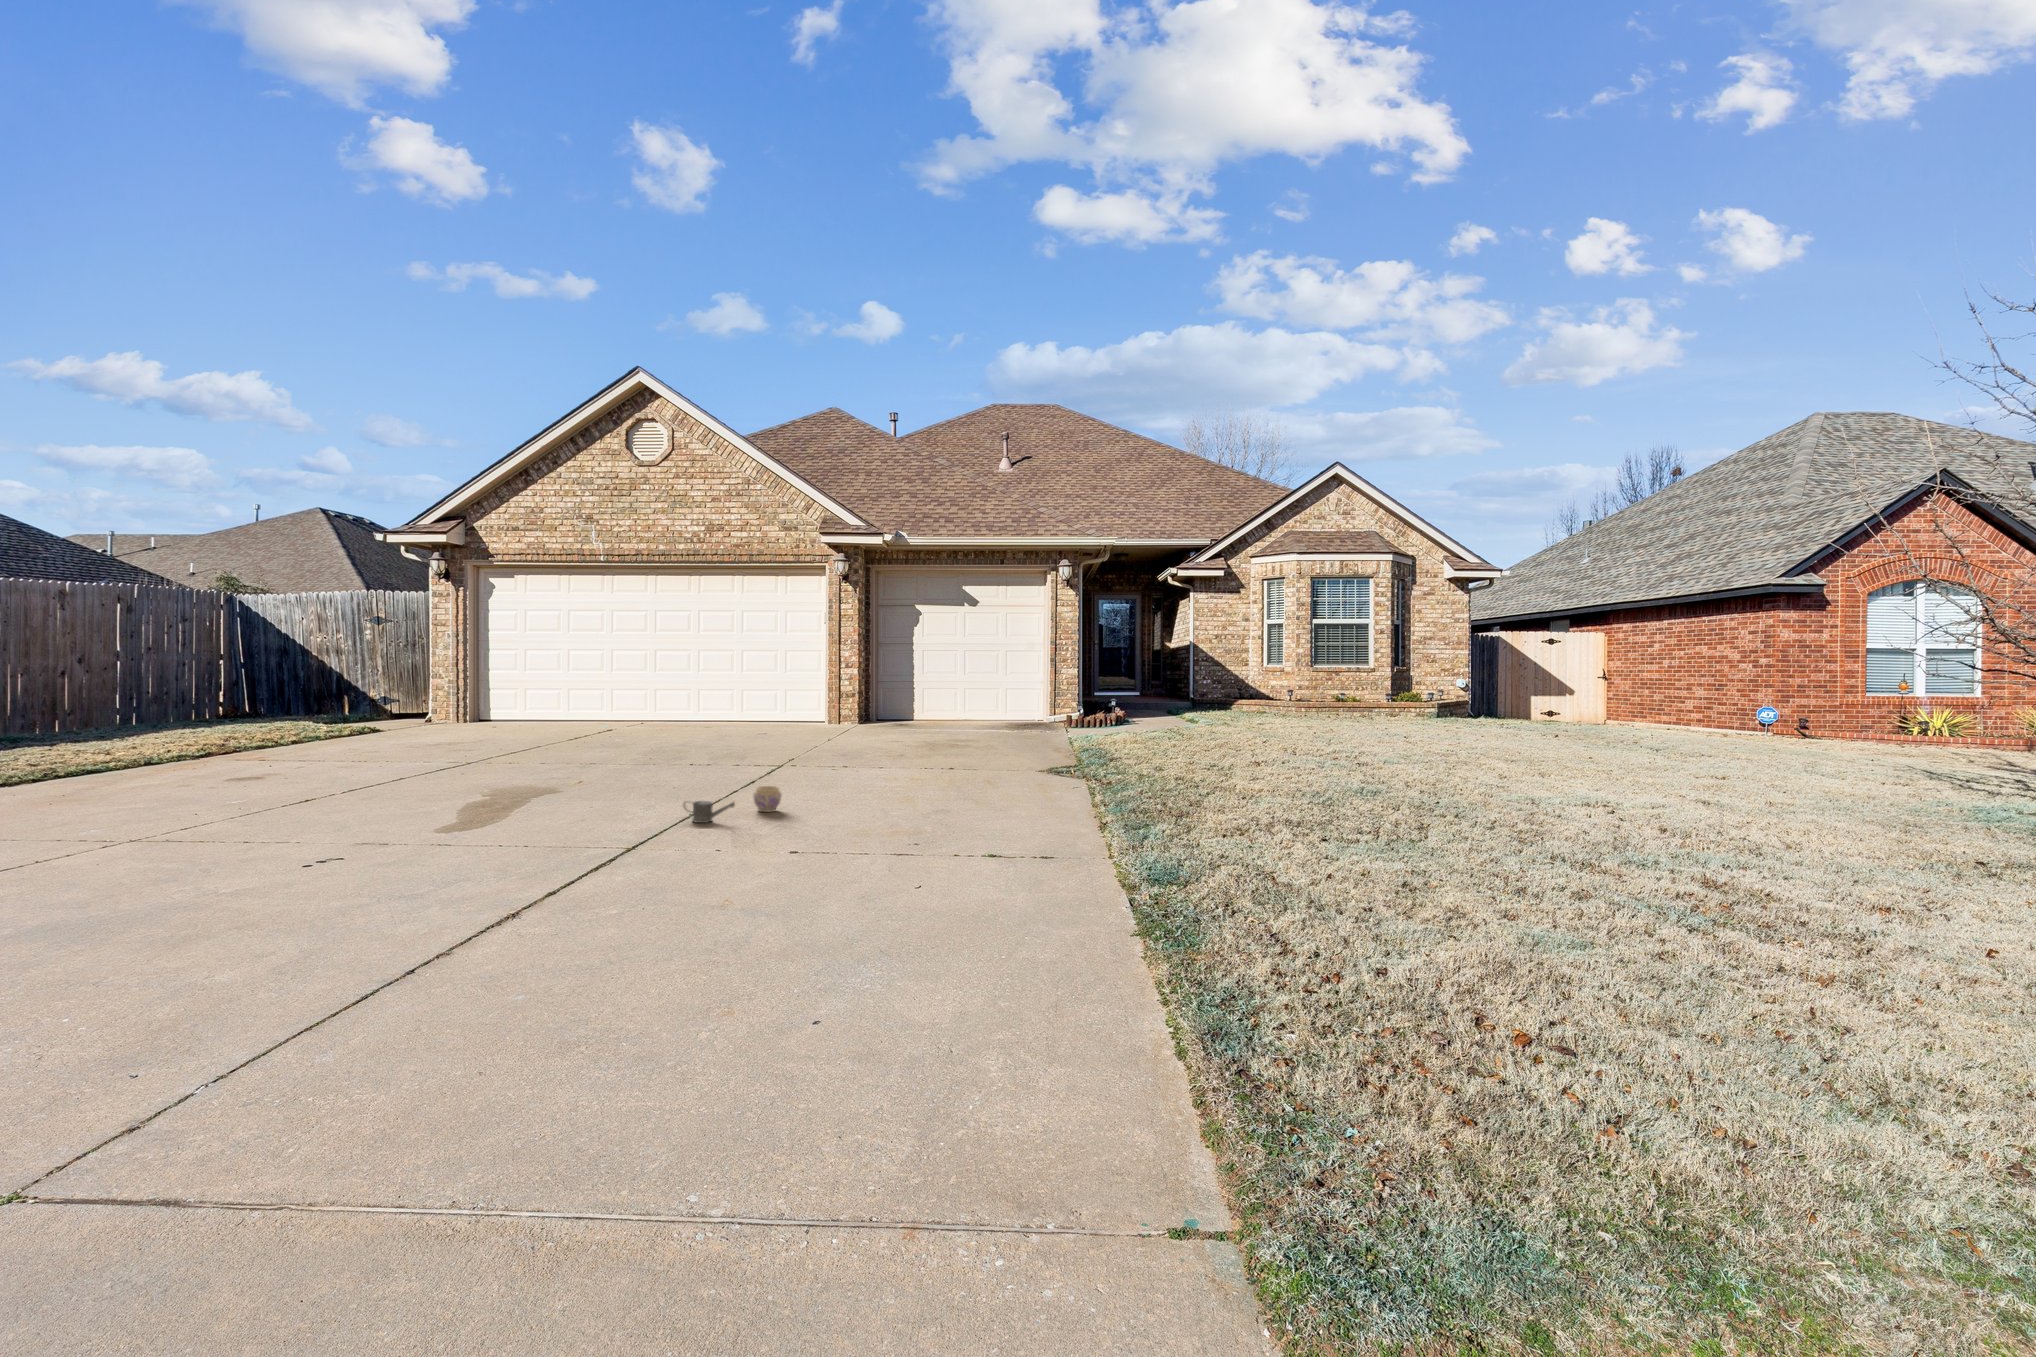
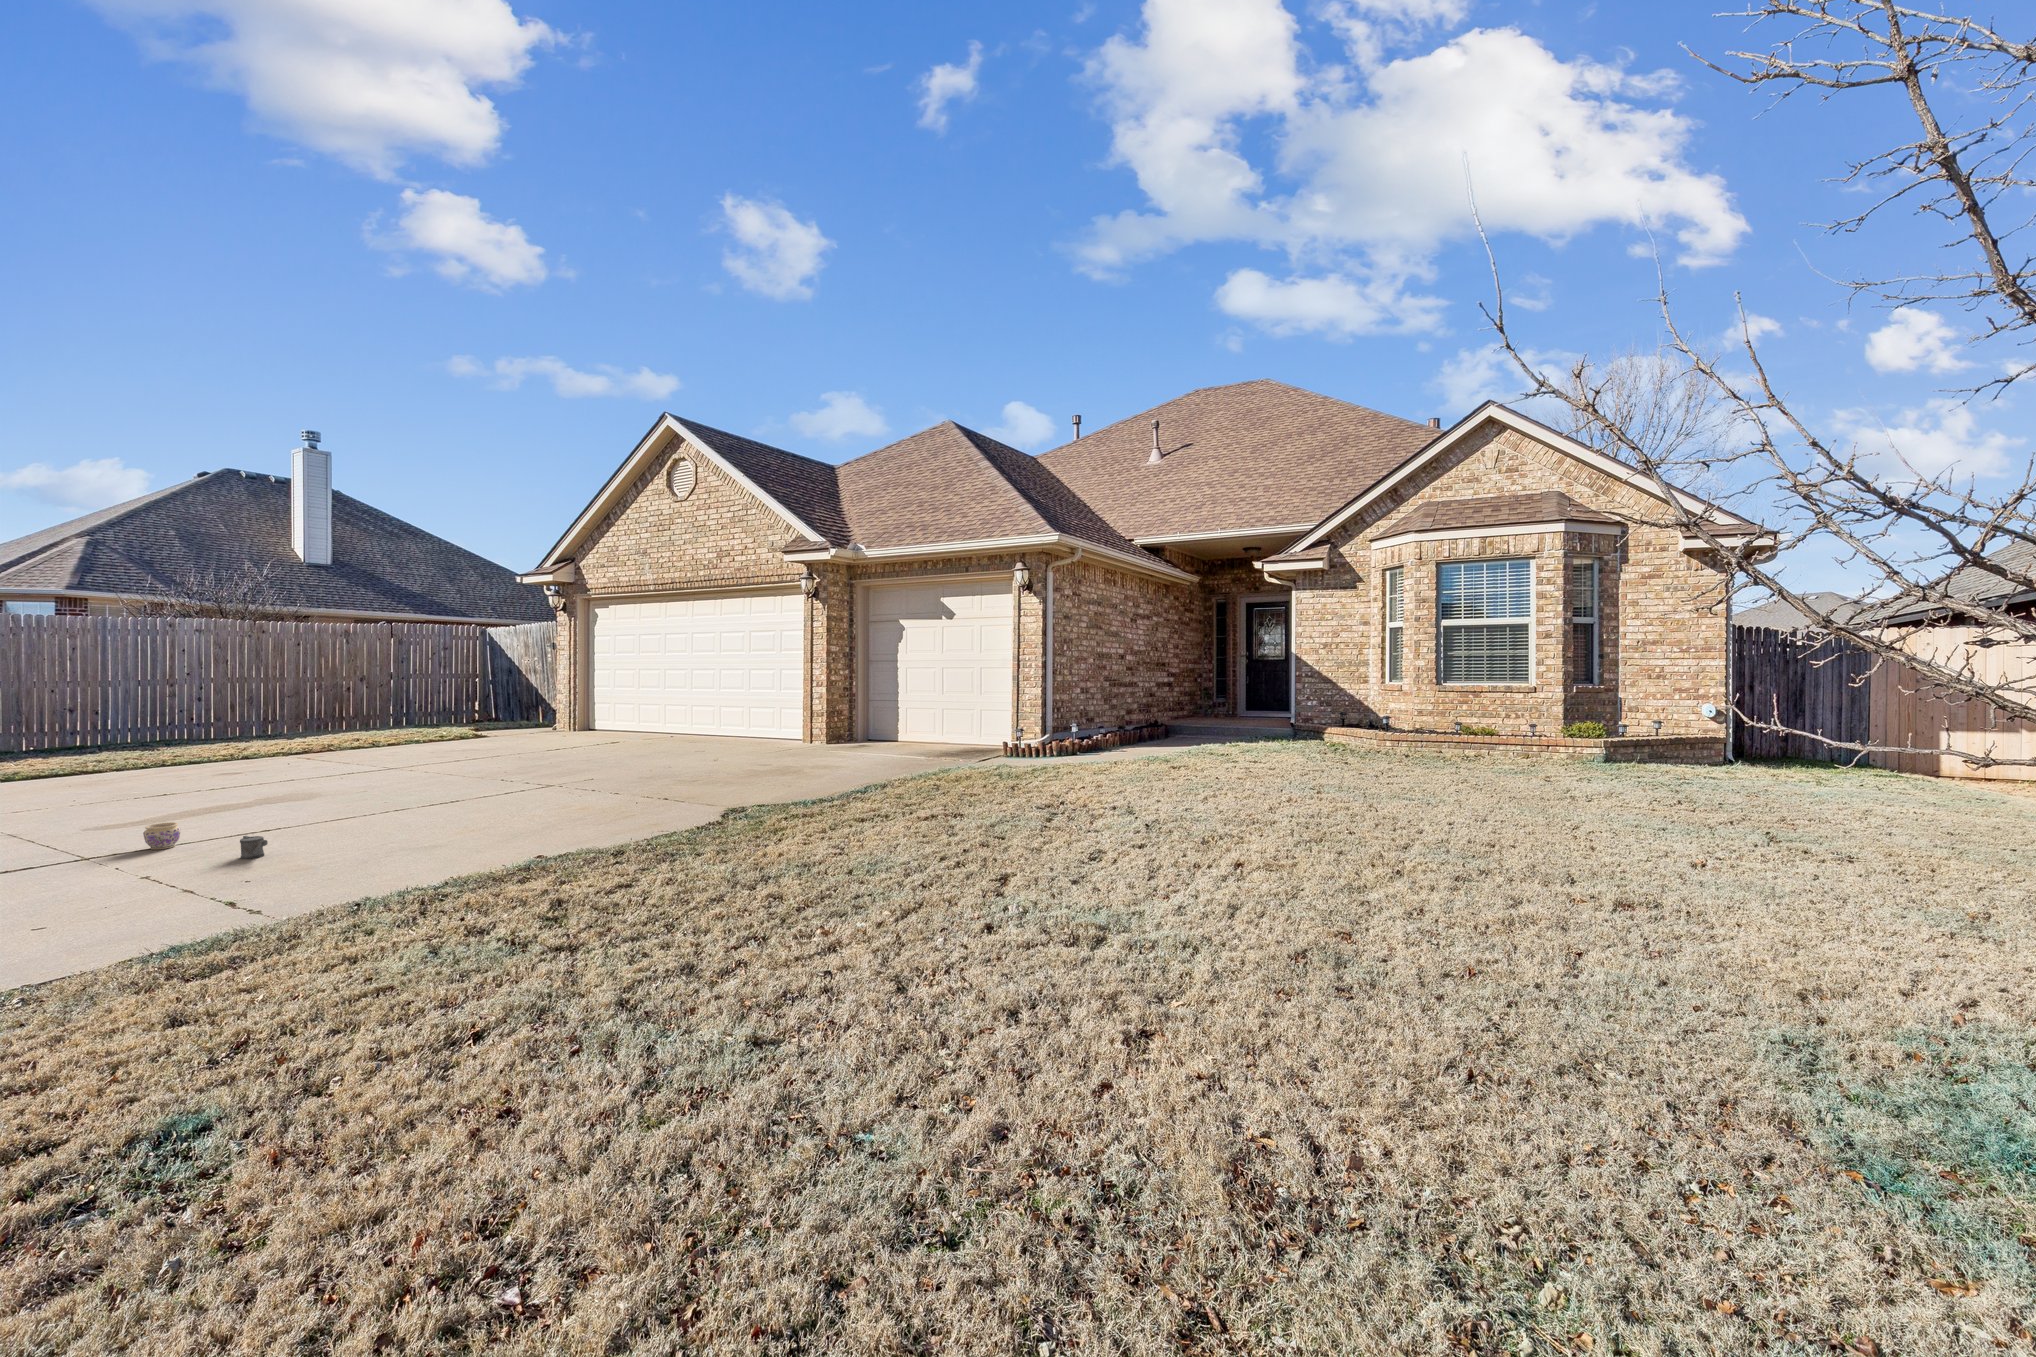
watering can: present [684,801,735,823] -> present [240,836,268,859]

